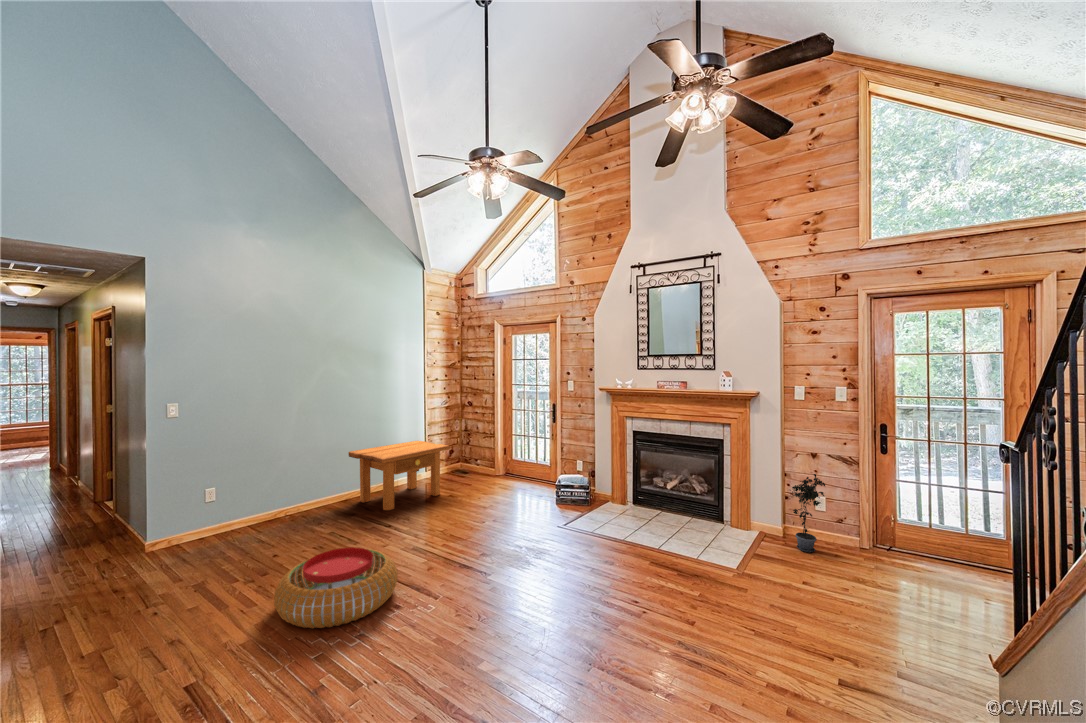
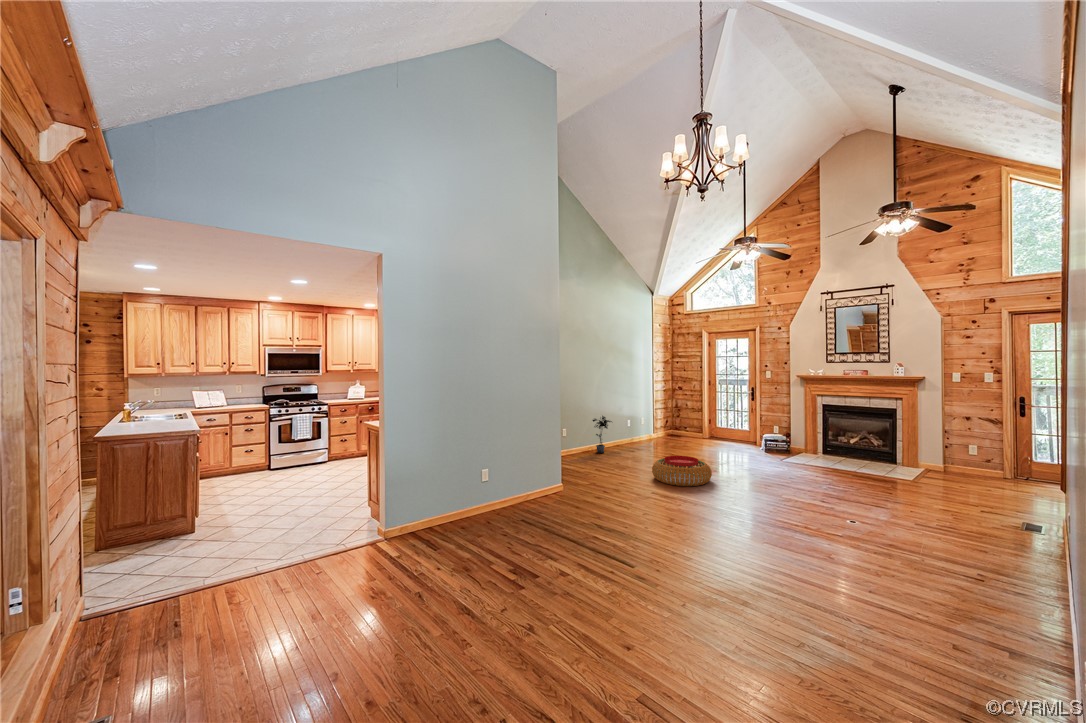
side table: present [349,441,450,510] -> none [622,412,682,451]
potted plant: present [790,474,825,552] -> present [593,416,612,453]

